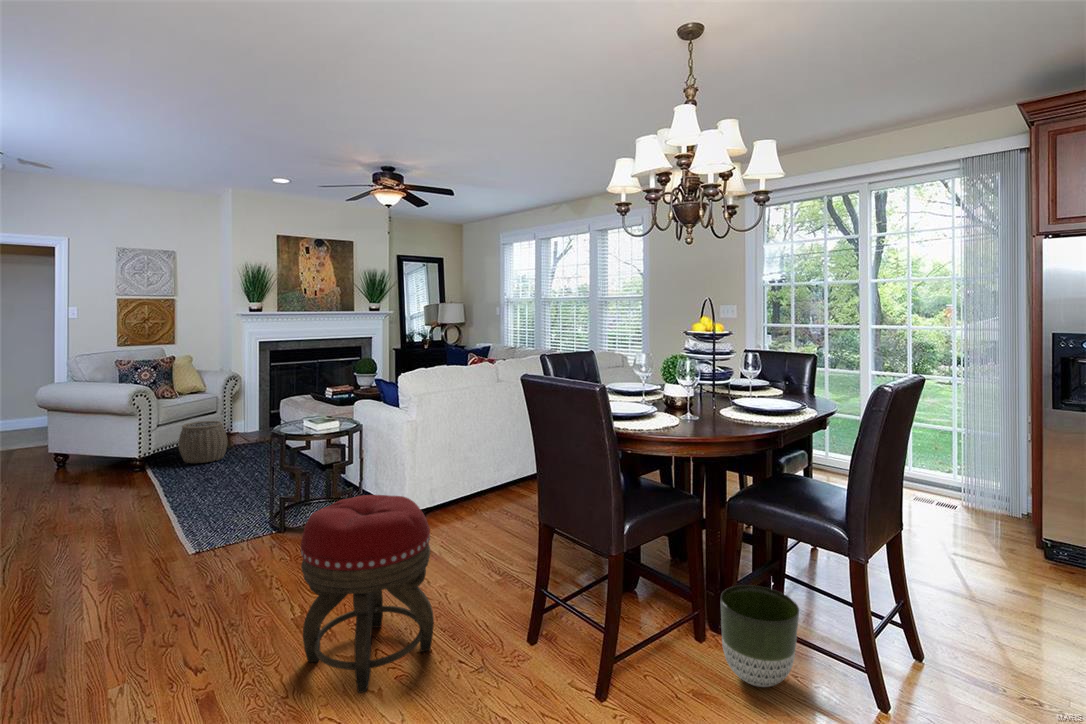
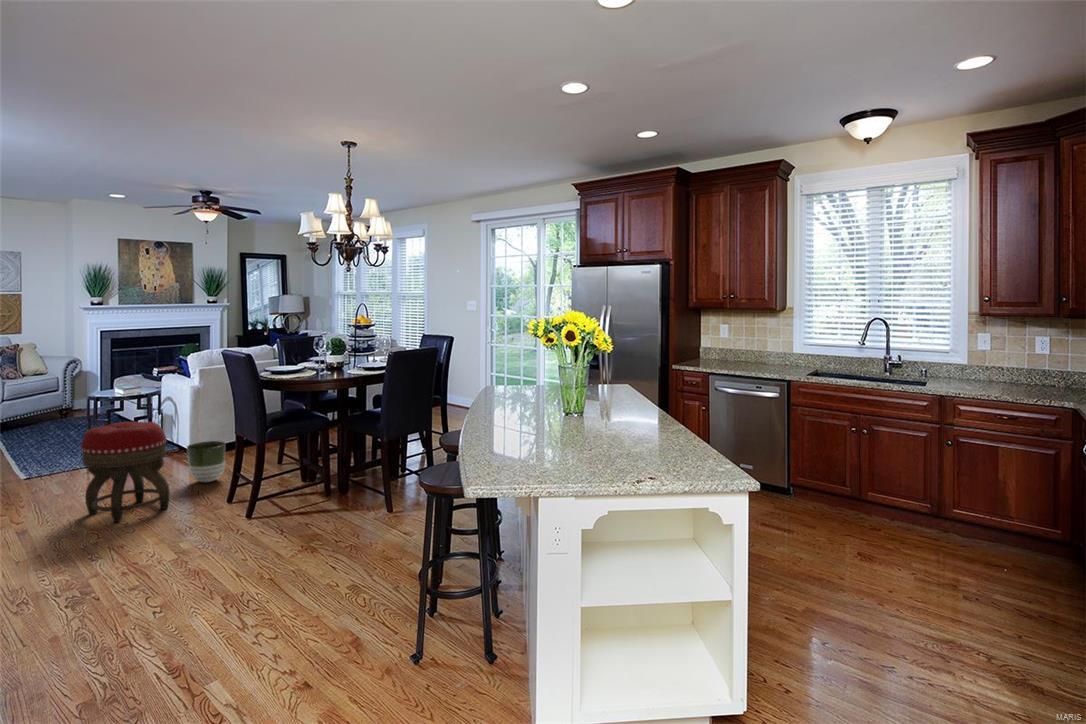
woven basket: present [178,421,227,463] -> none [22,395,67,429]
planter: present [721,585,799,687] -> present [187,441,225,482]

